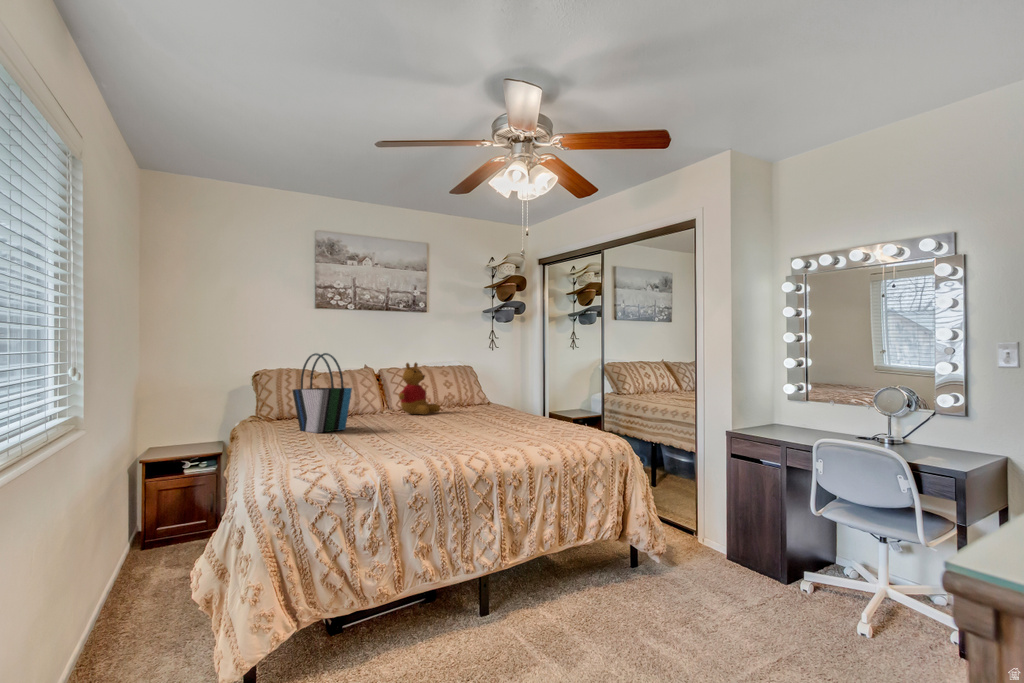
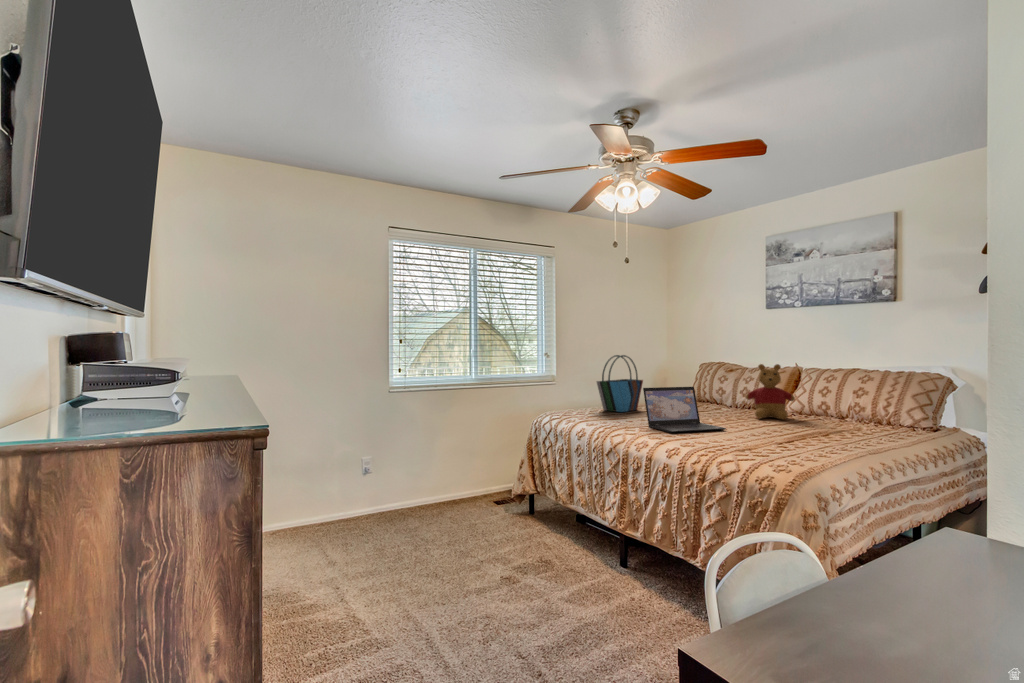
laptop: none [433,383,498,427] -> present [643,387,726,433]

